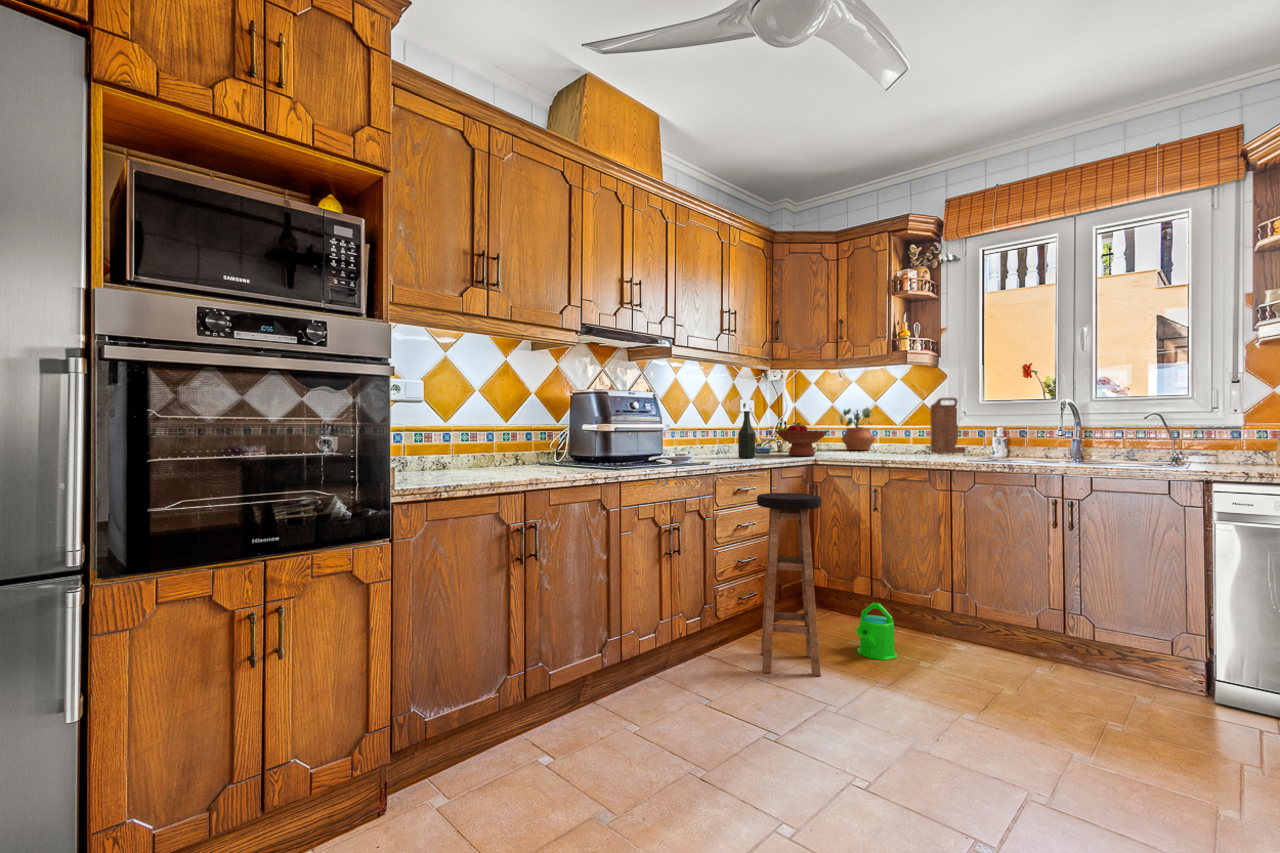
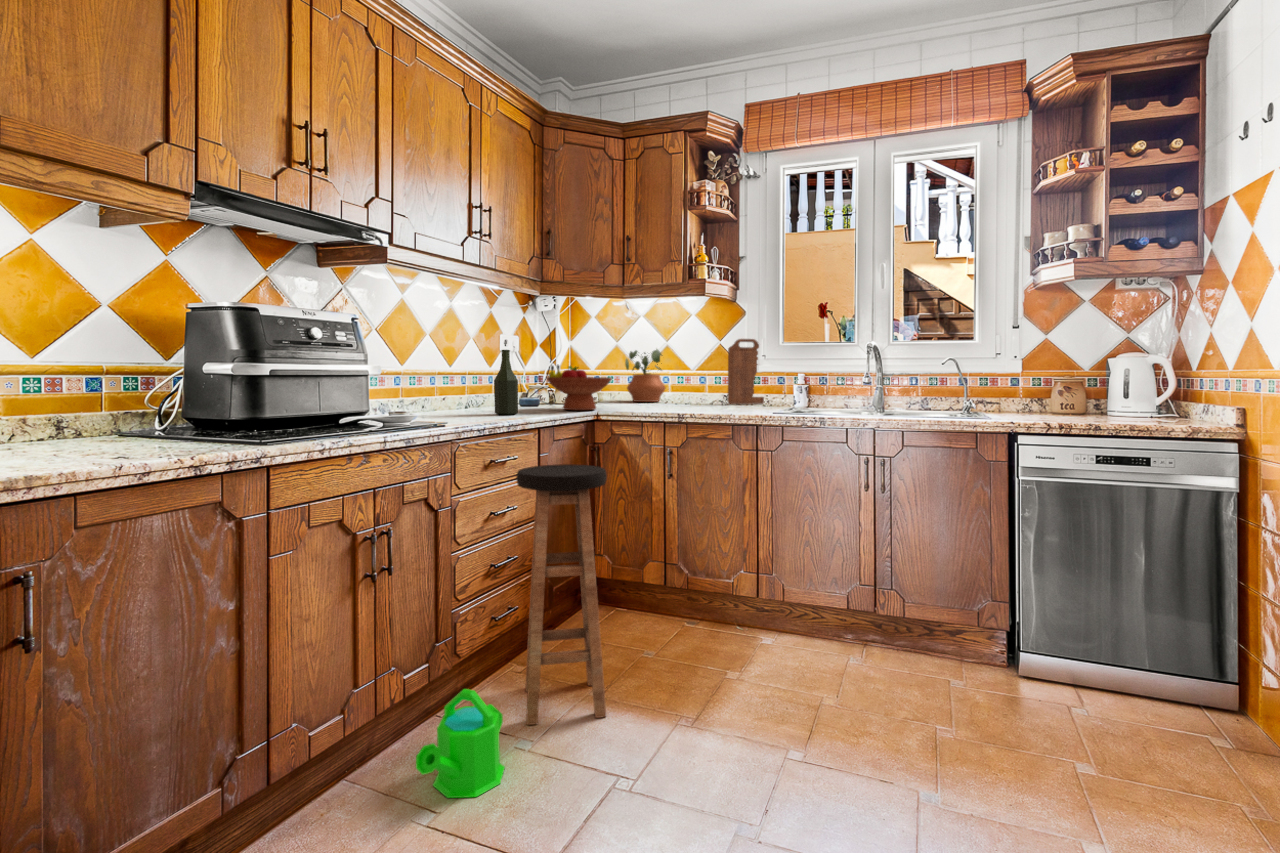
watering can: present [857,602,897,660] -> present [416,689,505,798]

